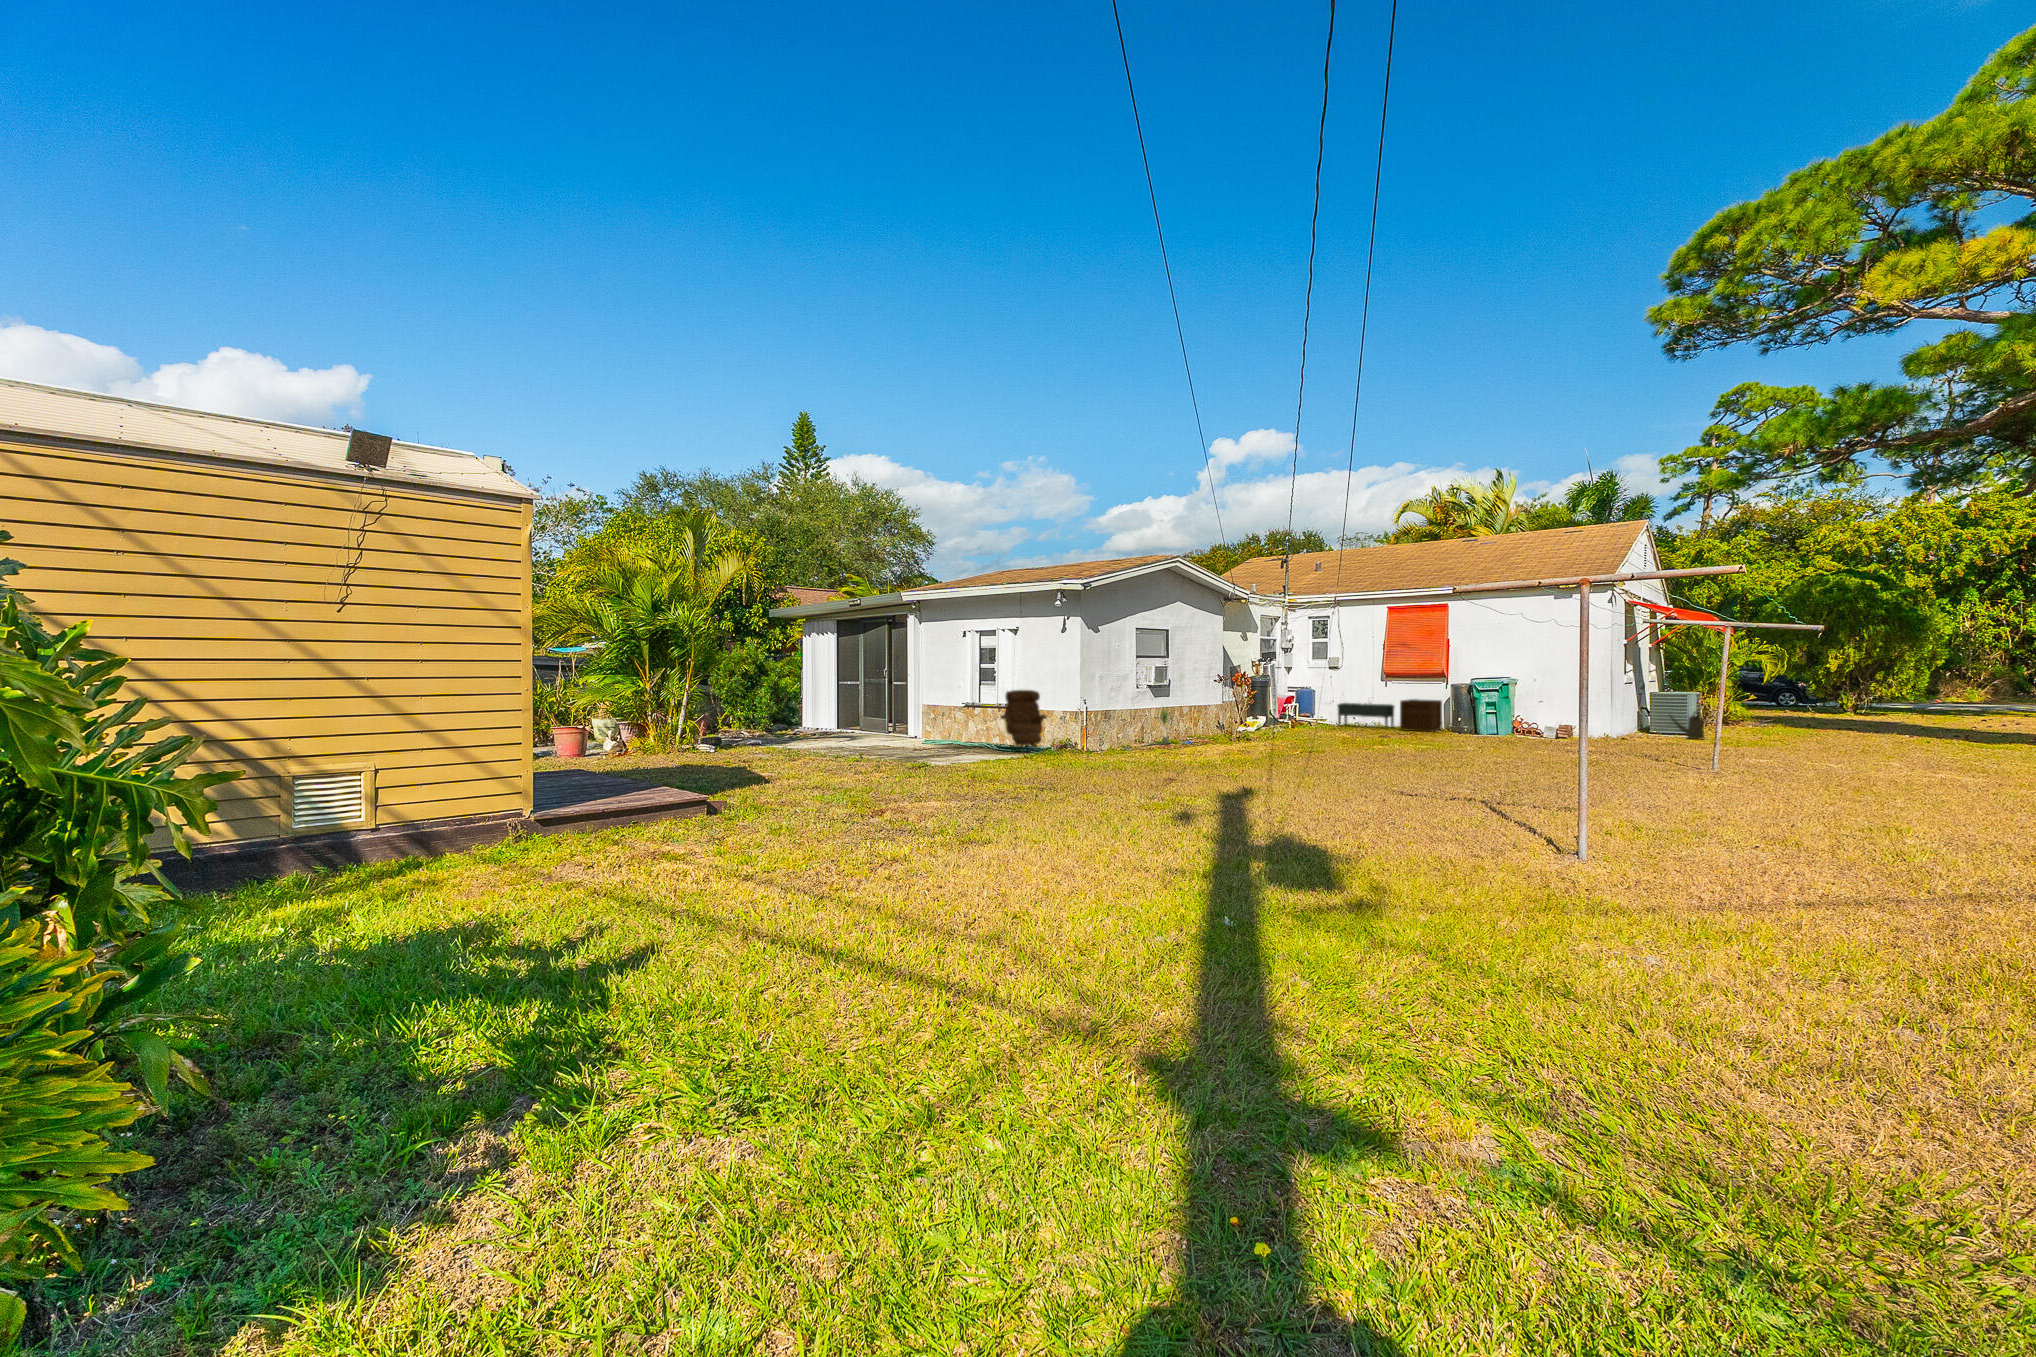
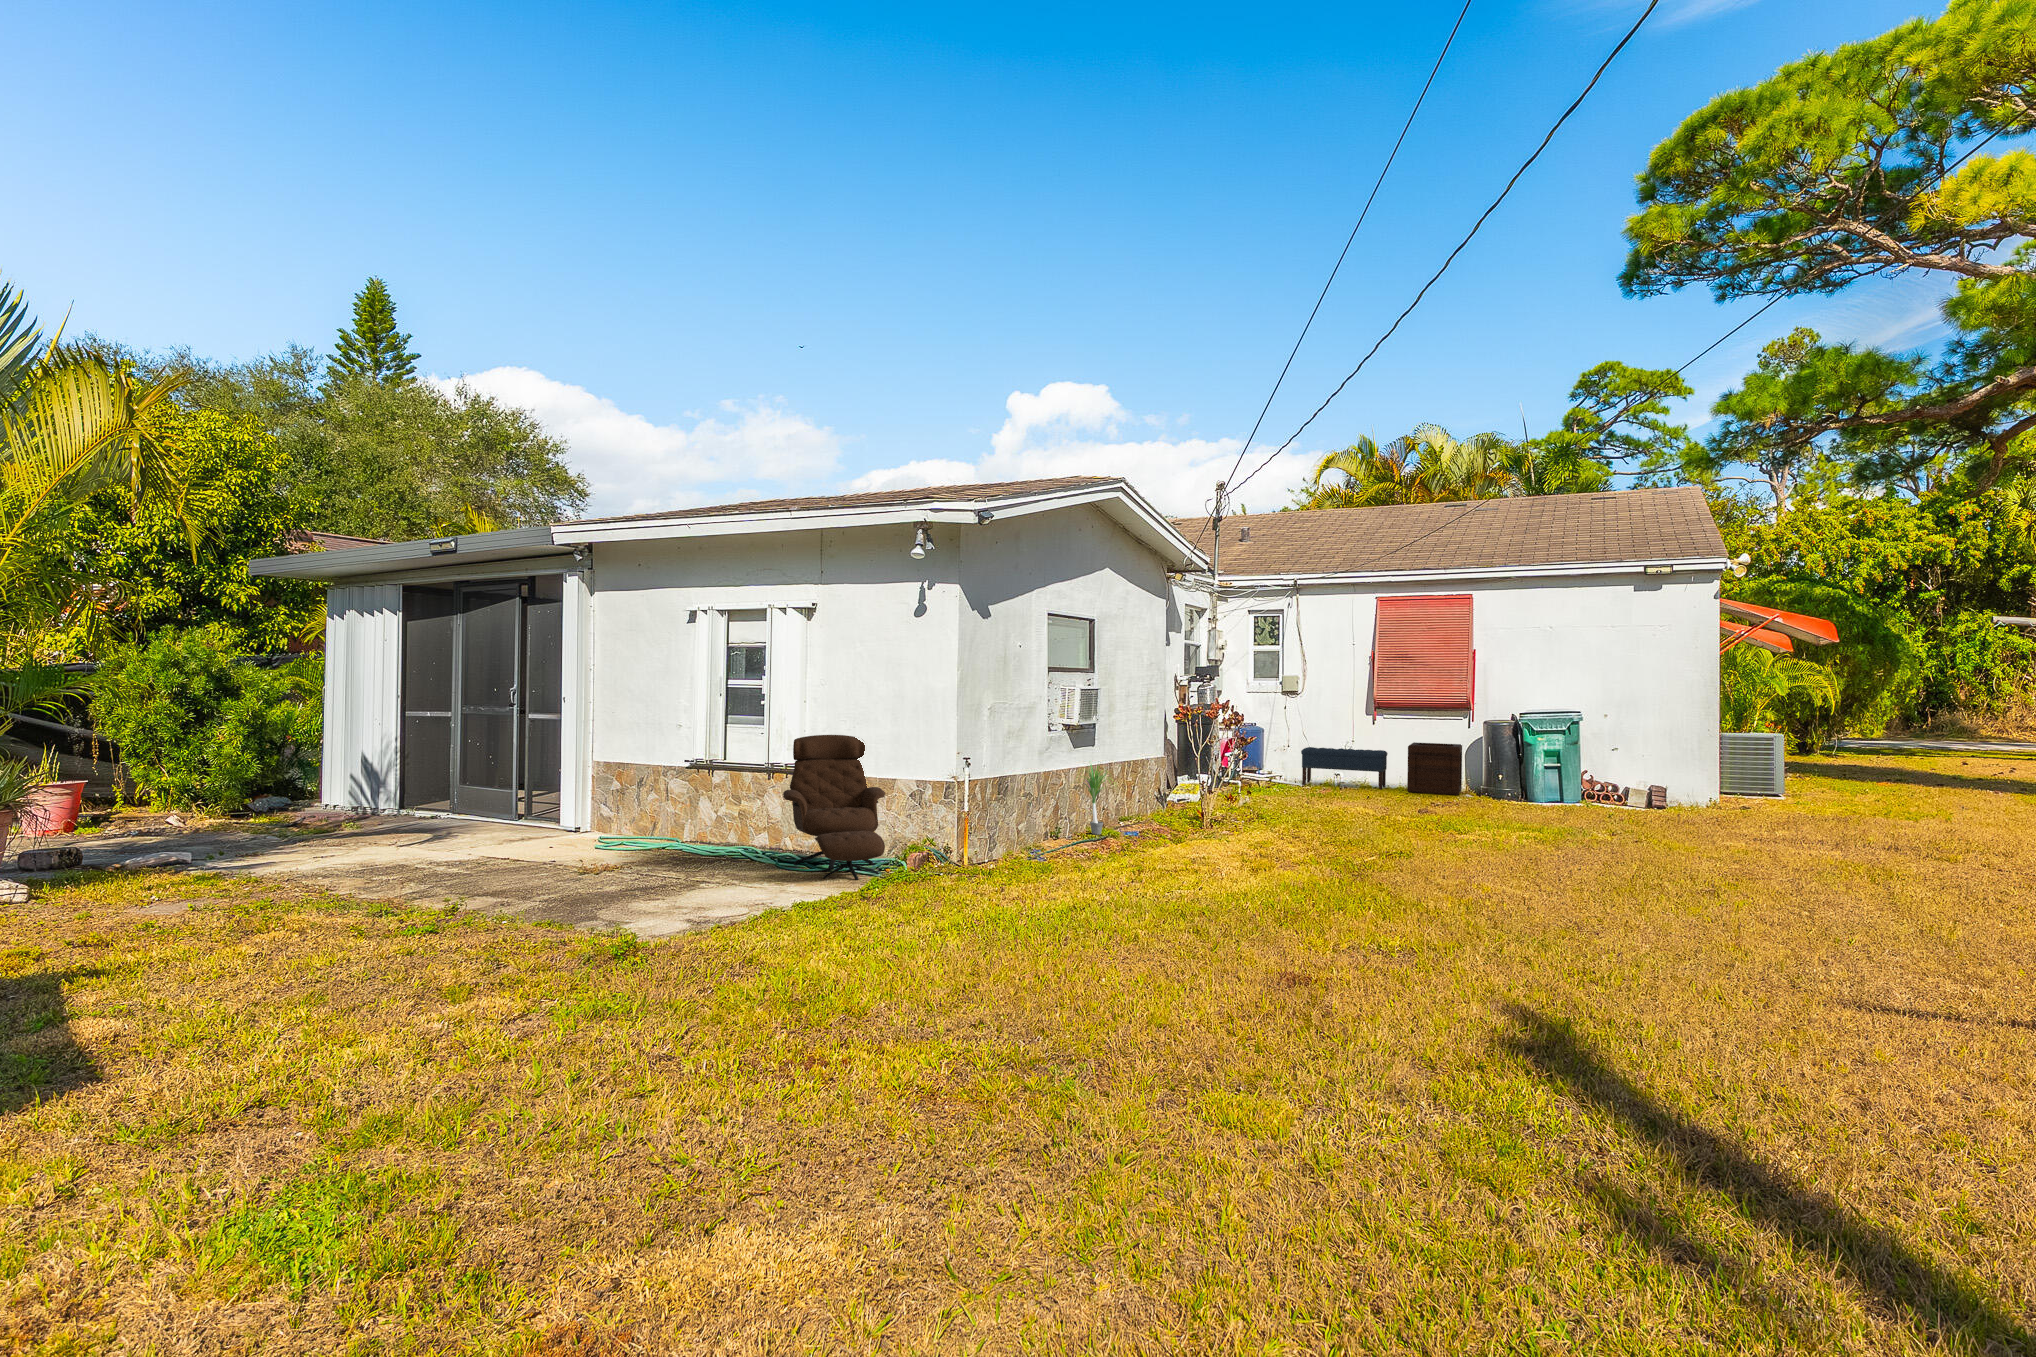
watering can: present [1670,711,1705,739] -> none [1776,762,1839,804]

